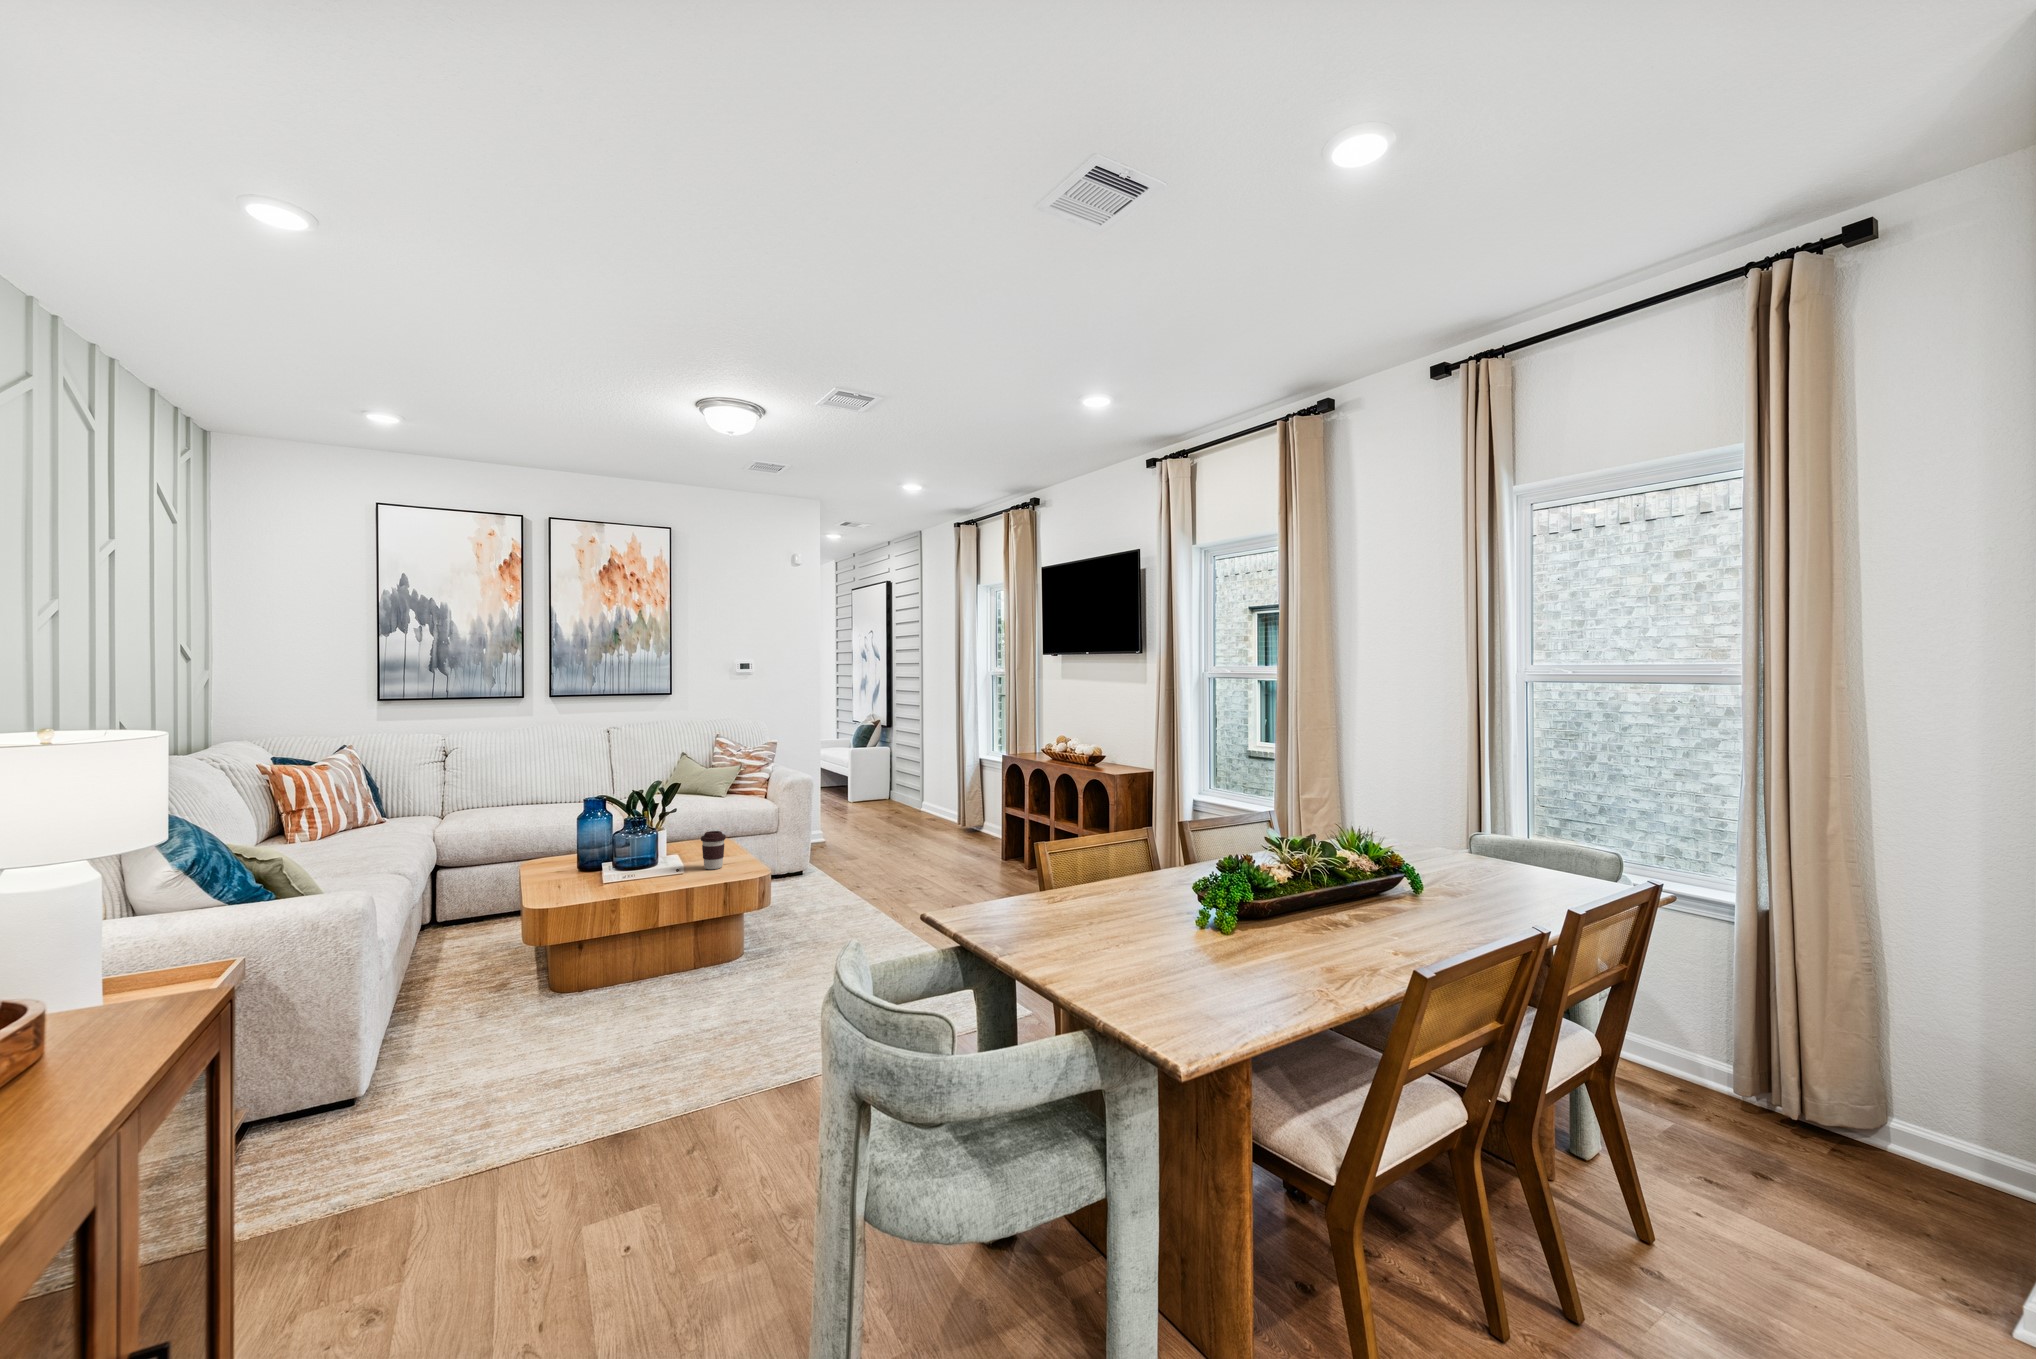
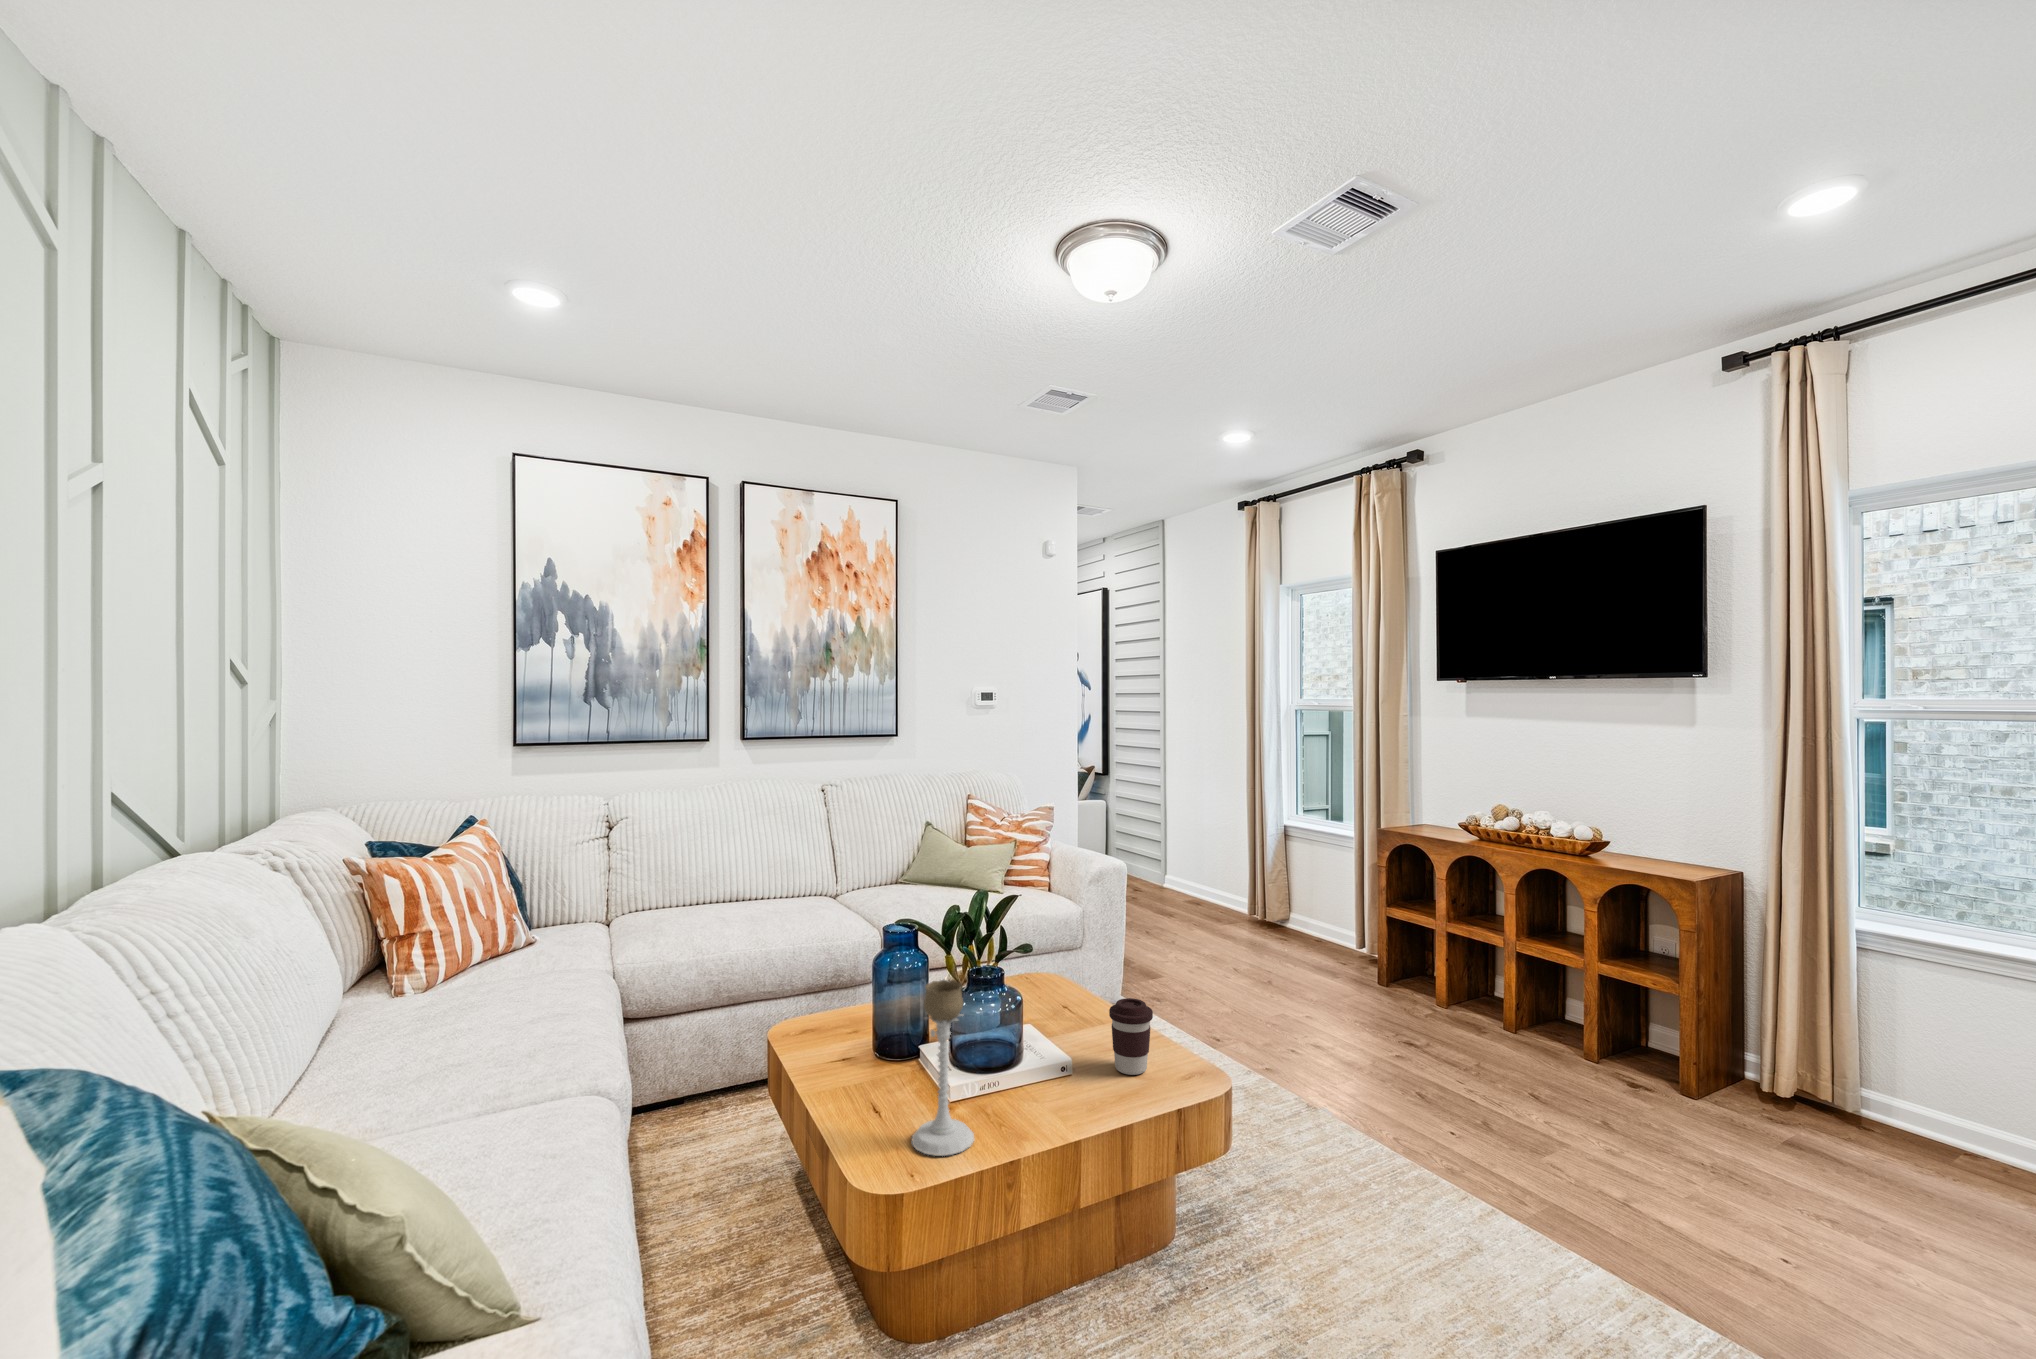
candle holder: none [566,812,602,895] -> present [912,980,974,1156]

